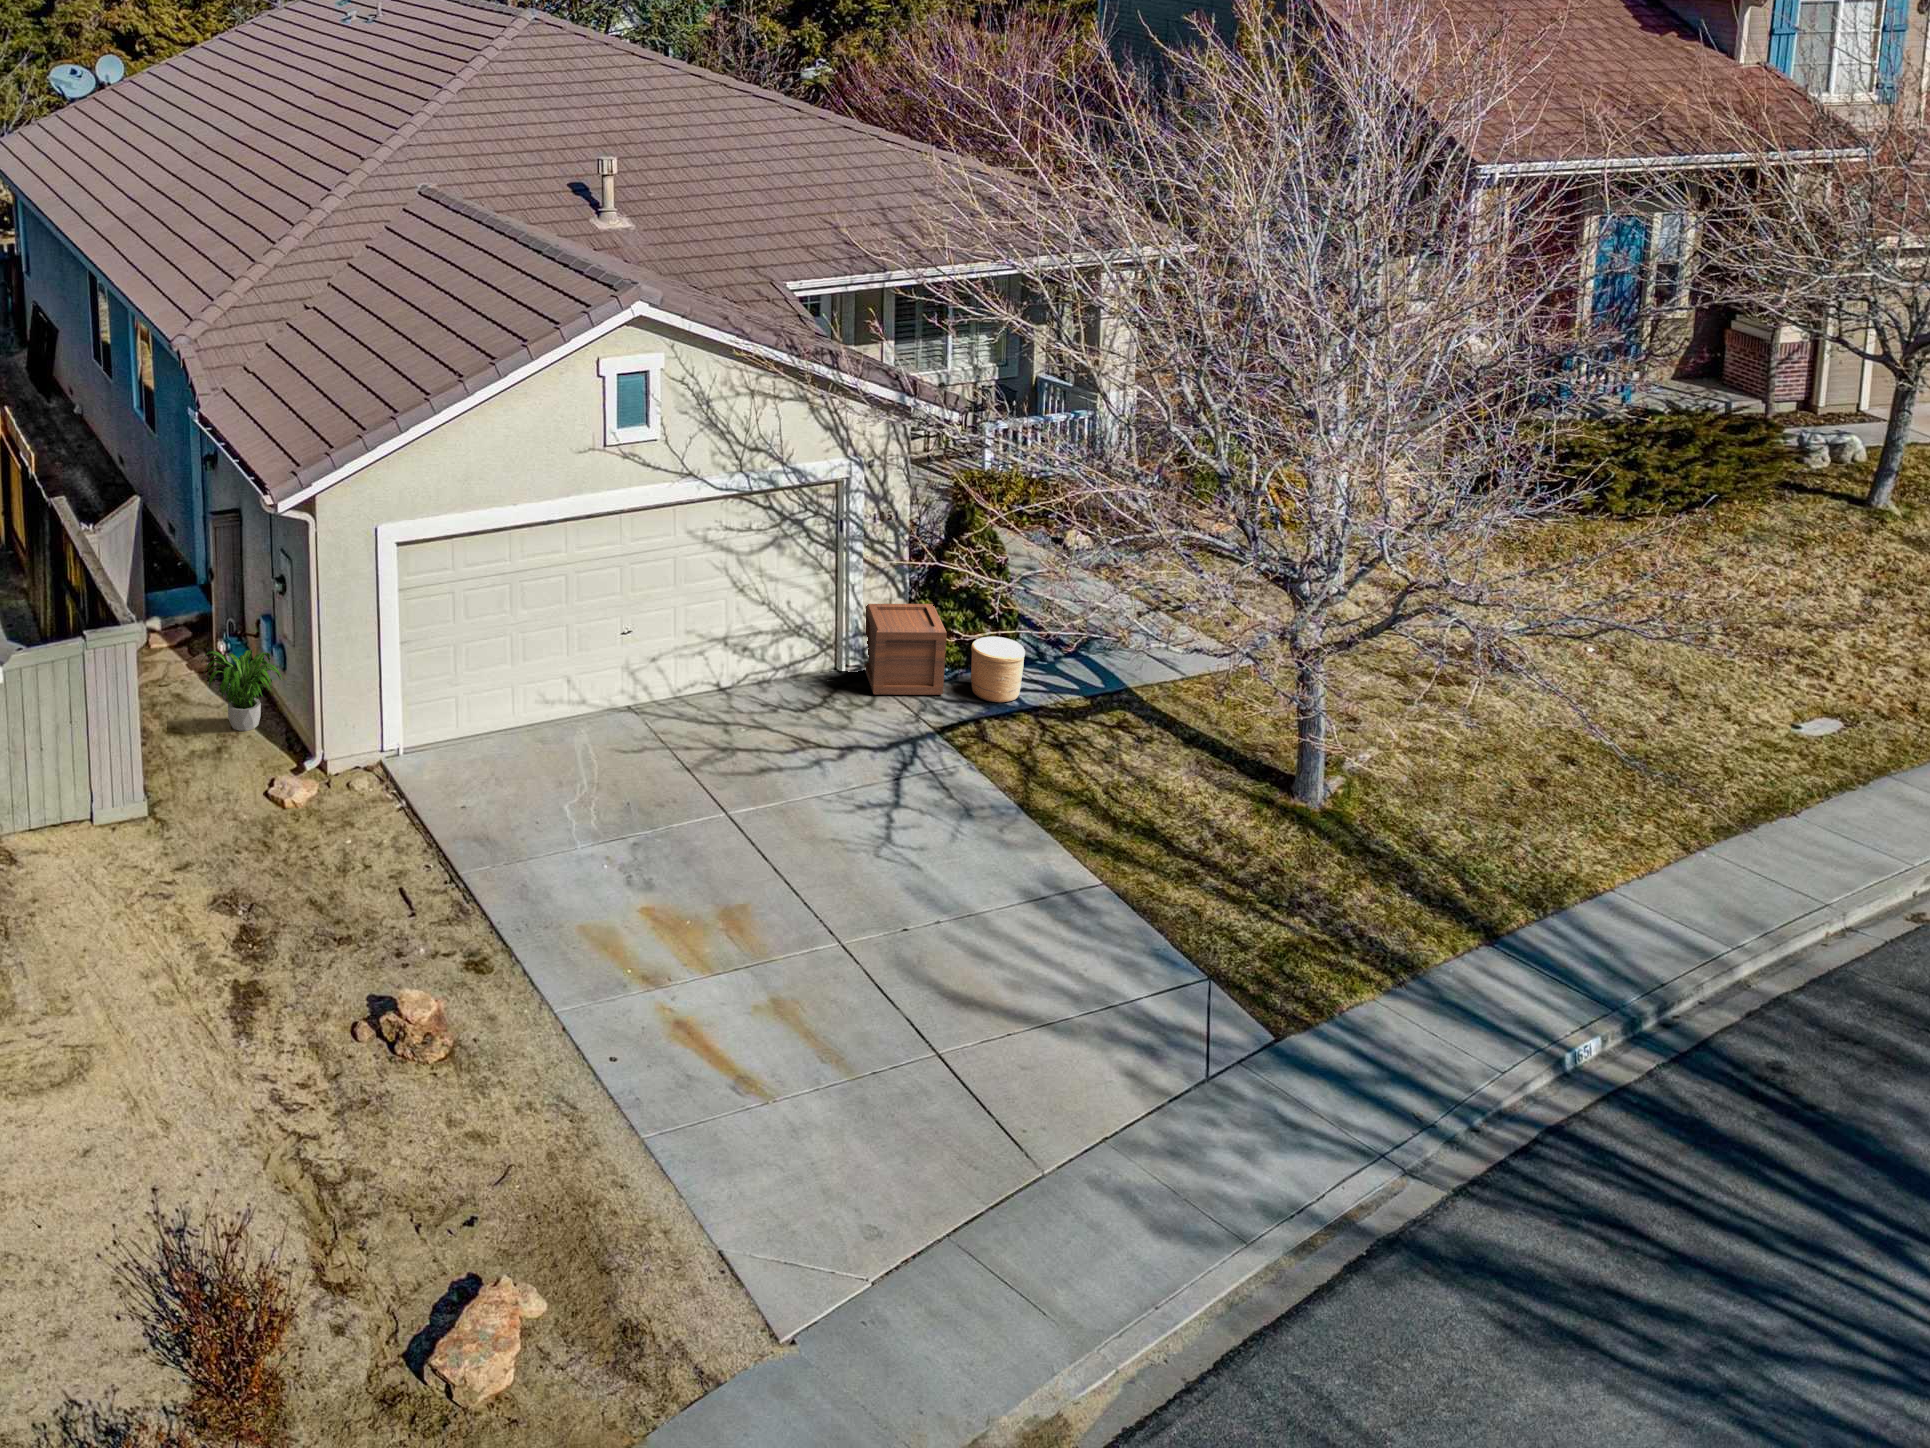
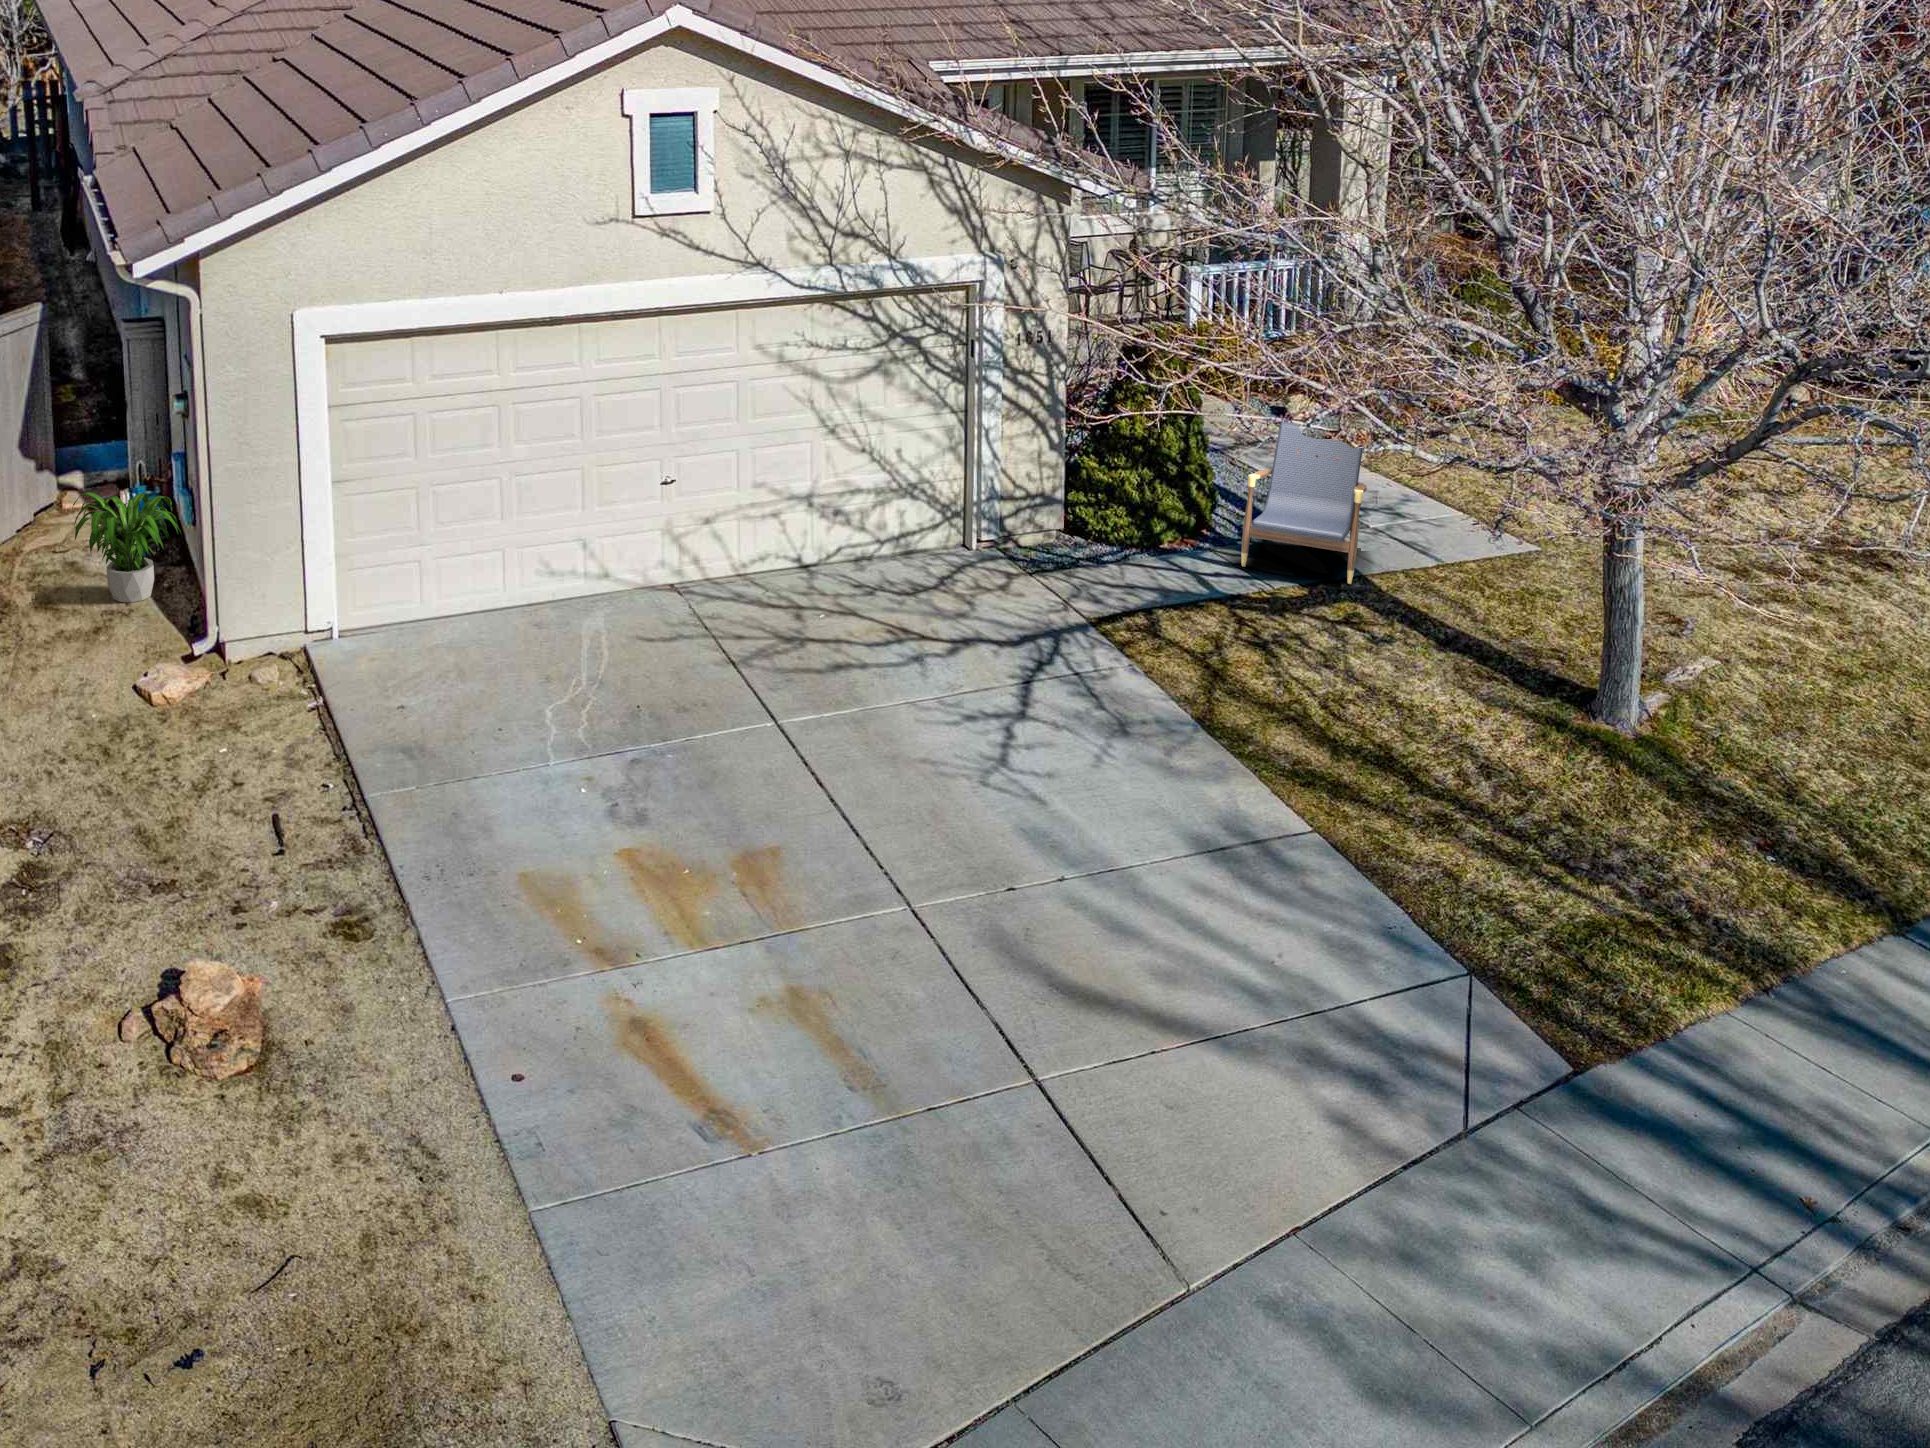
lounge chair: none [1040,571,1130,693] -> present [1241,422,1367,584]
wooden crate: present [865,604,947,695] -> none [1002,458,1112,581]
woven basket: present [971,637,1025,703] -> none [1146,504,1221,592]

